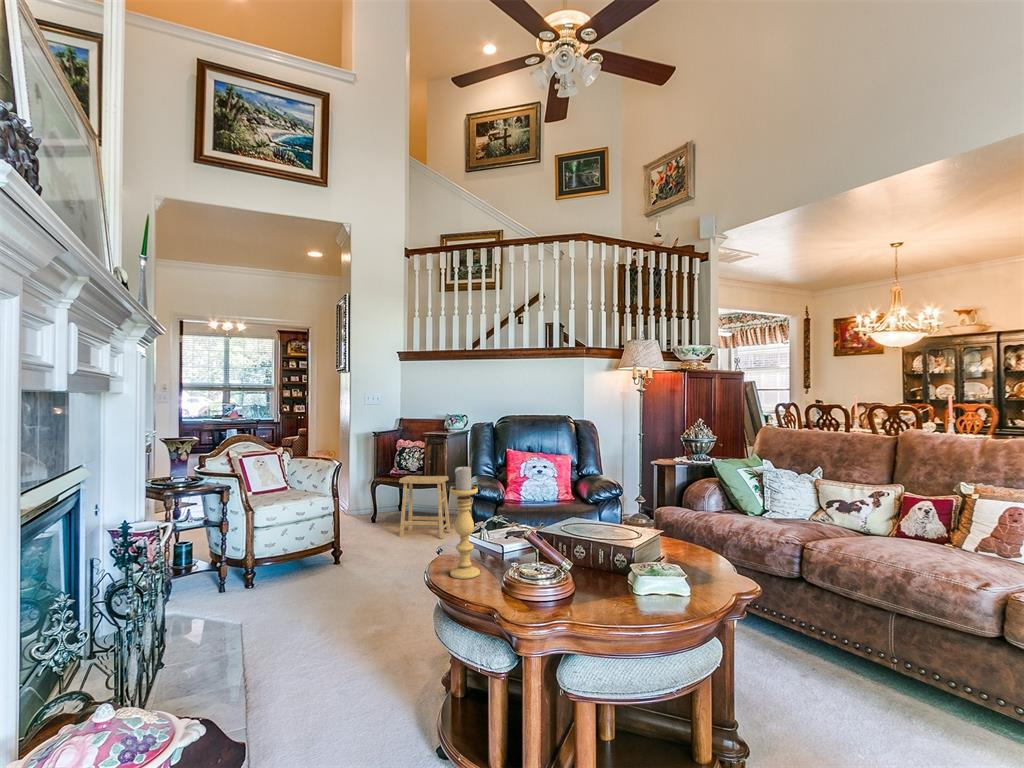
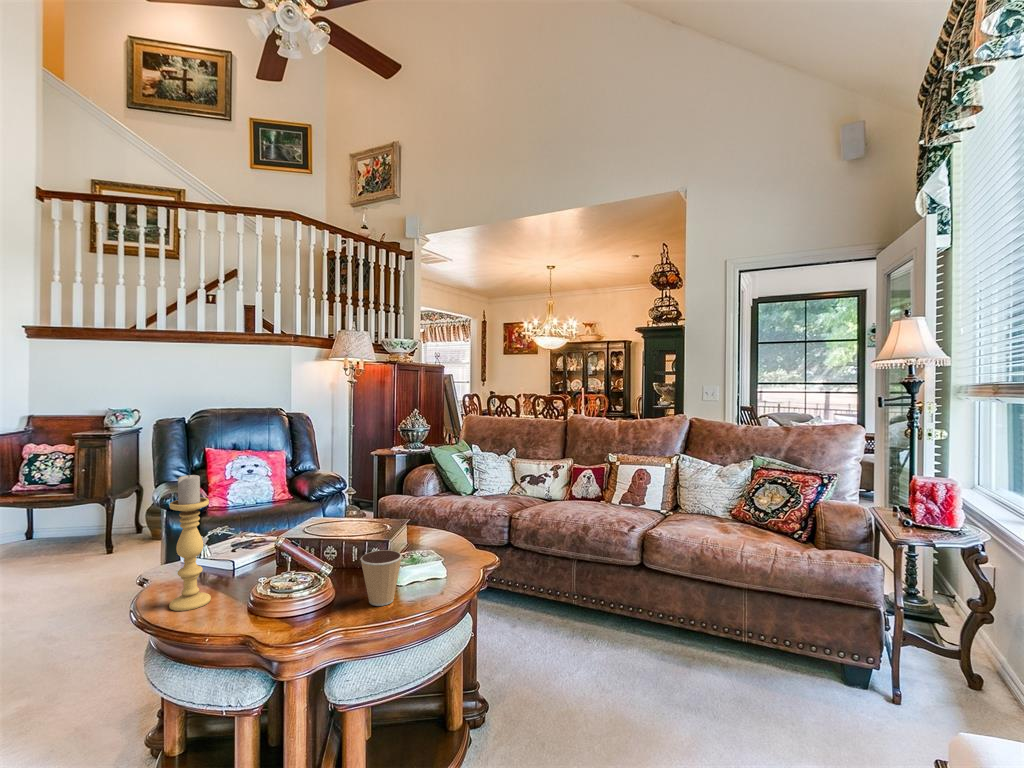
footstool: present [399,476,451,539] -> none [34,483,116,568]
coffee cup: none [595,553,635,608] -> present [360,550,402,606]

